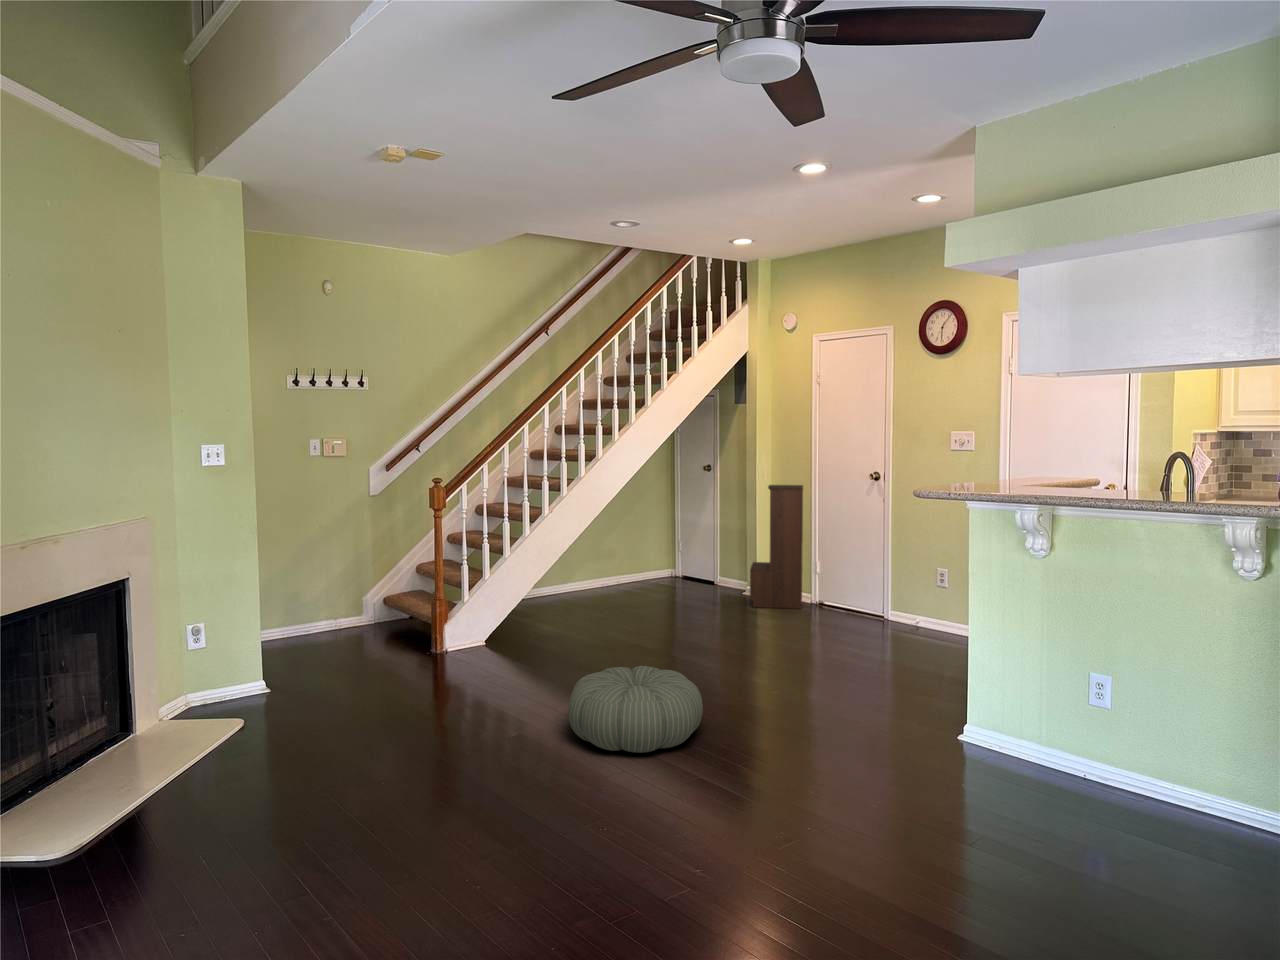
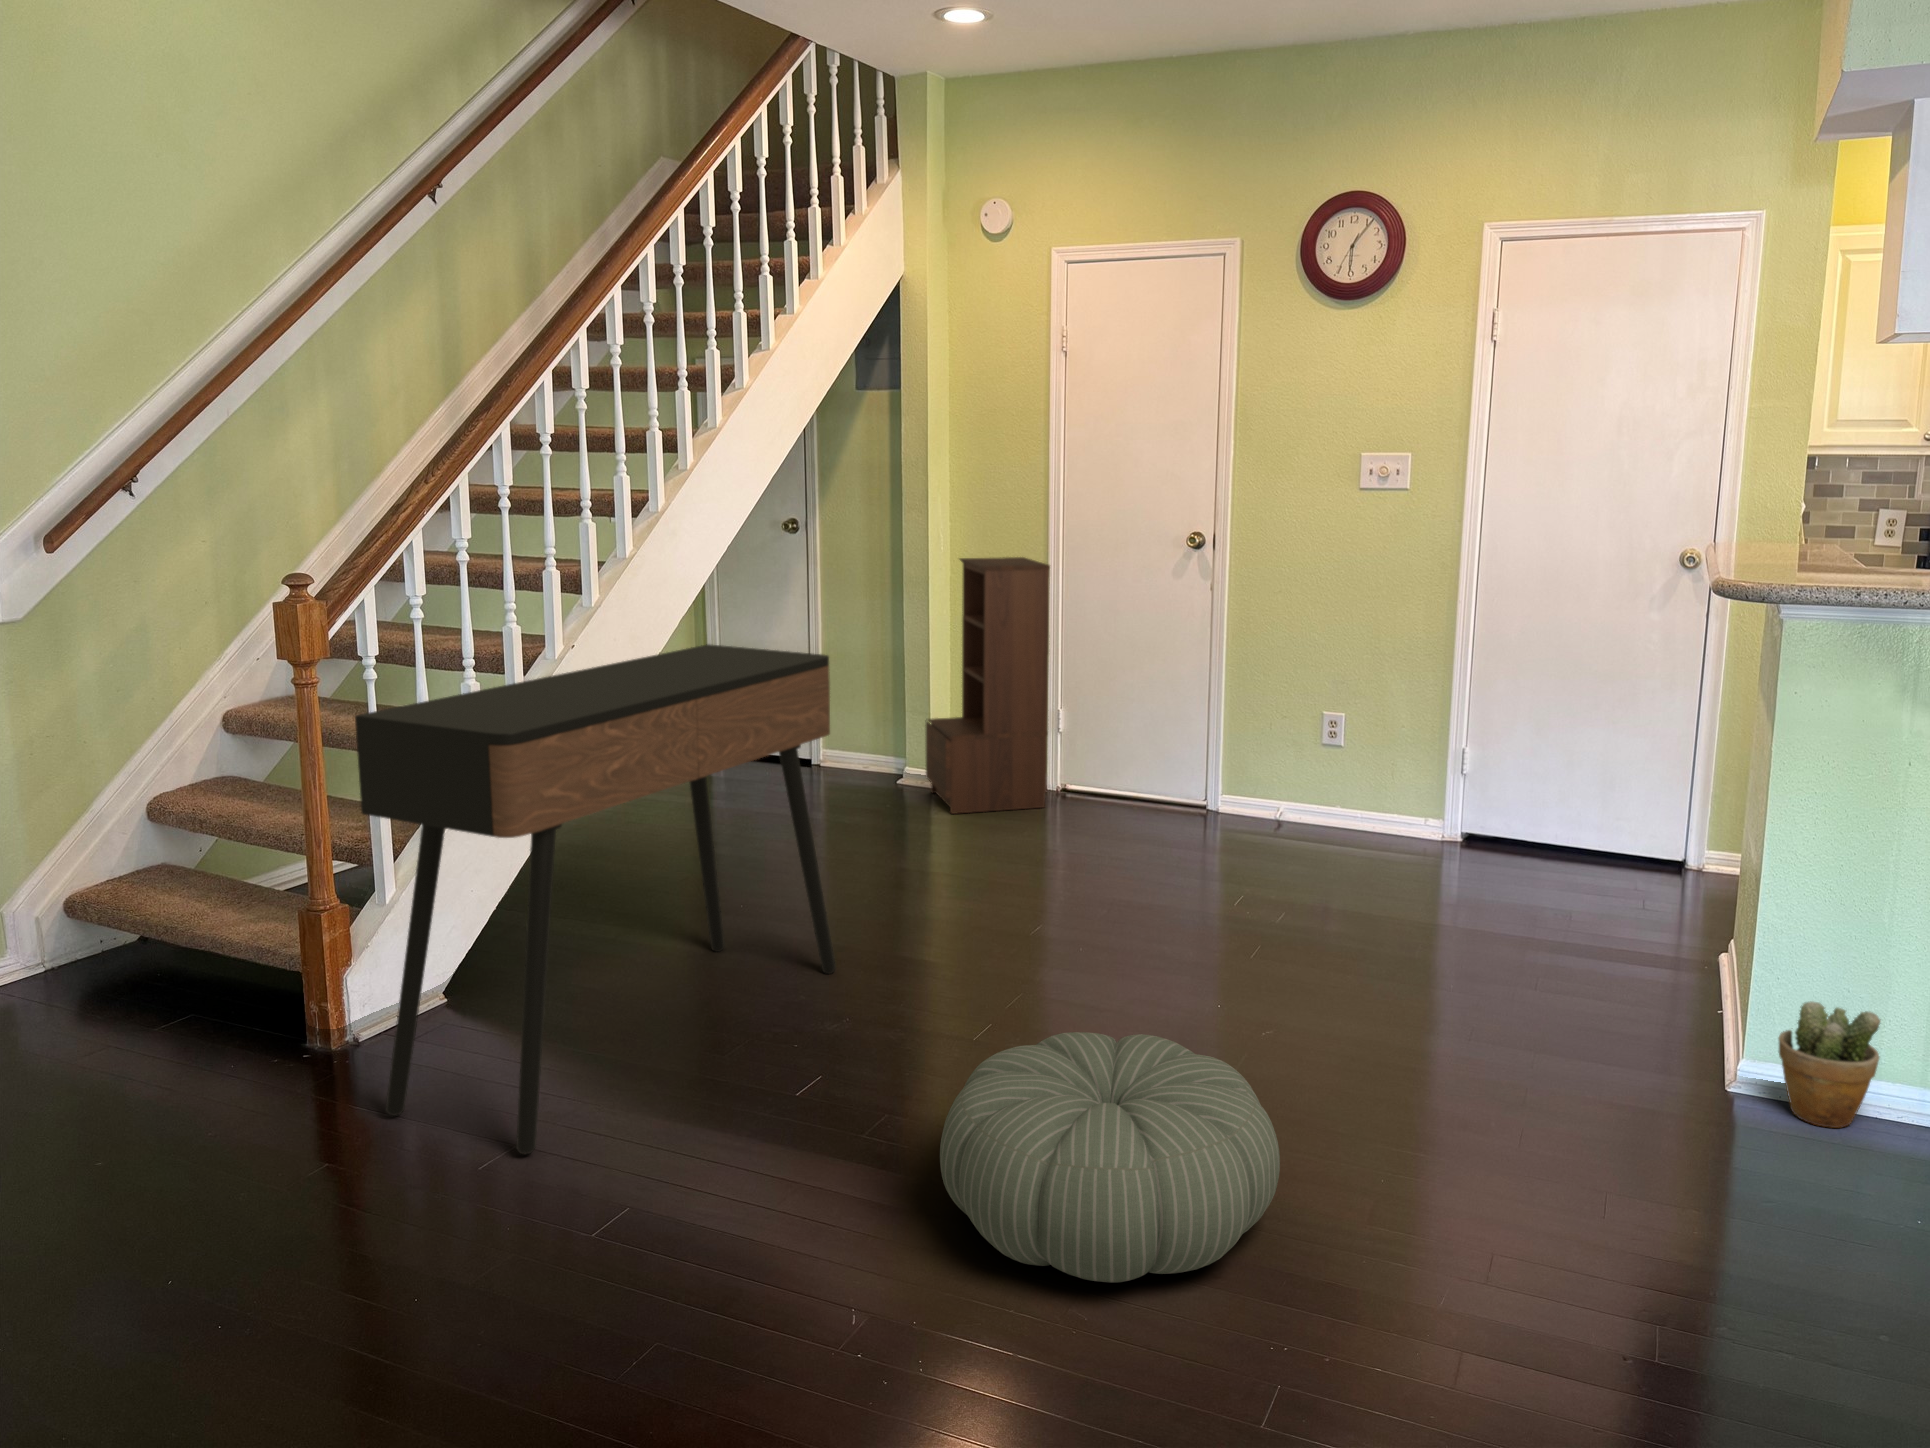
console table: none [431,512,631,688] -> present [355,644,836,1154]
potted plant: none [986,702,1035,768] -> present [1778,1001,1880,1128]

